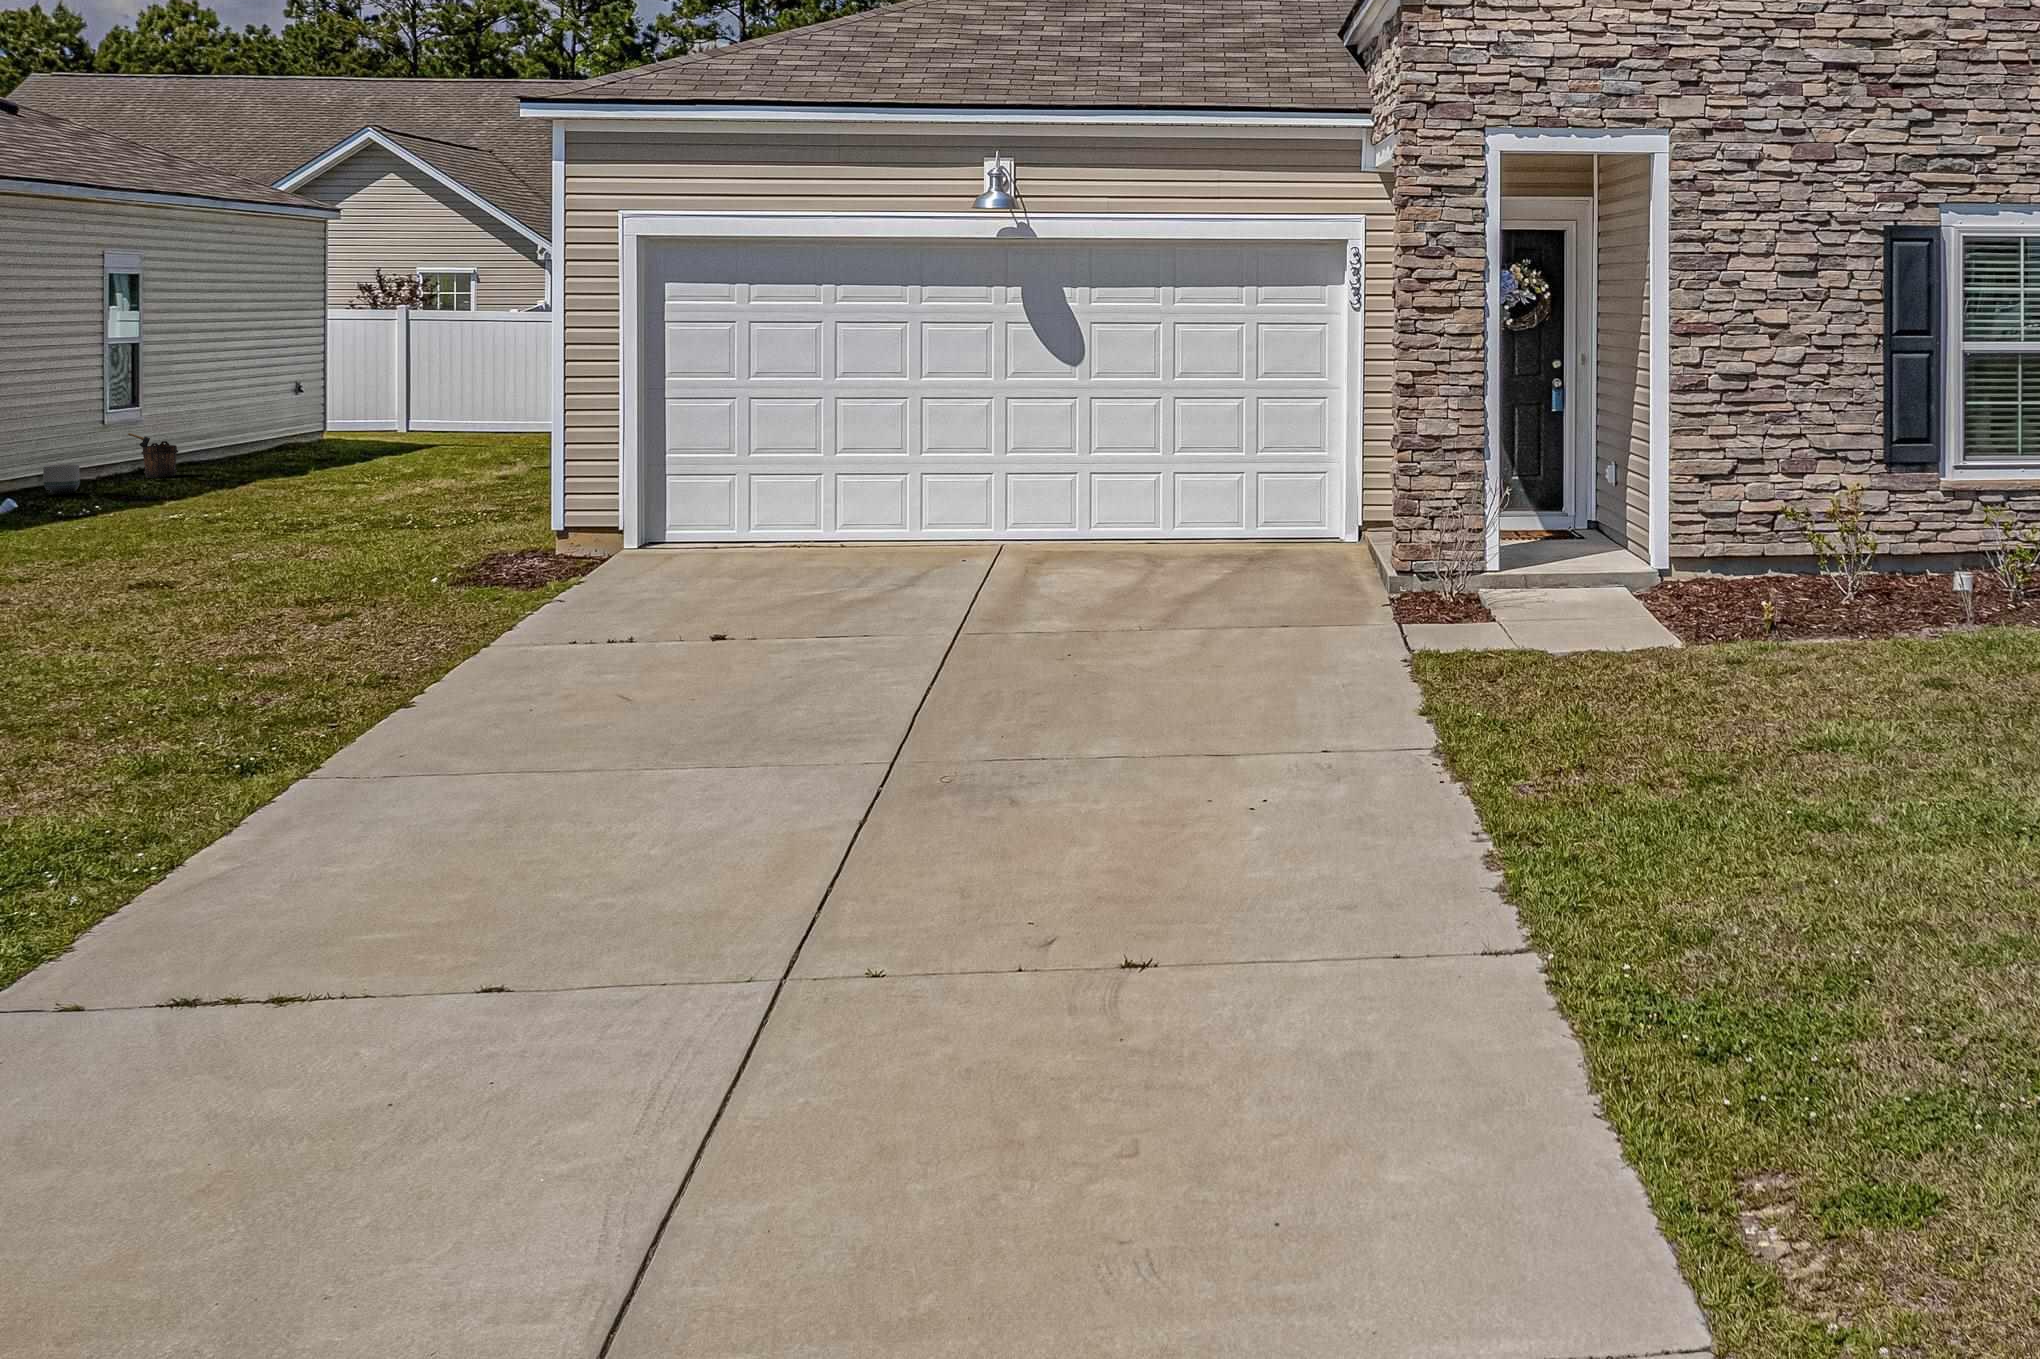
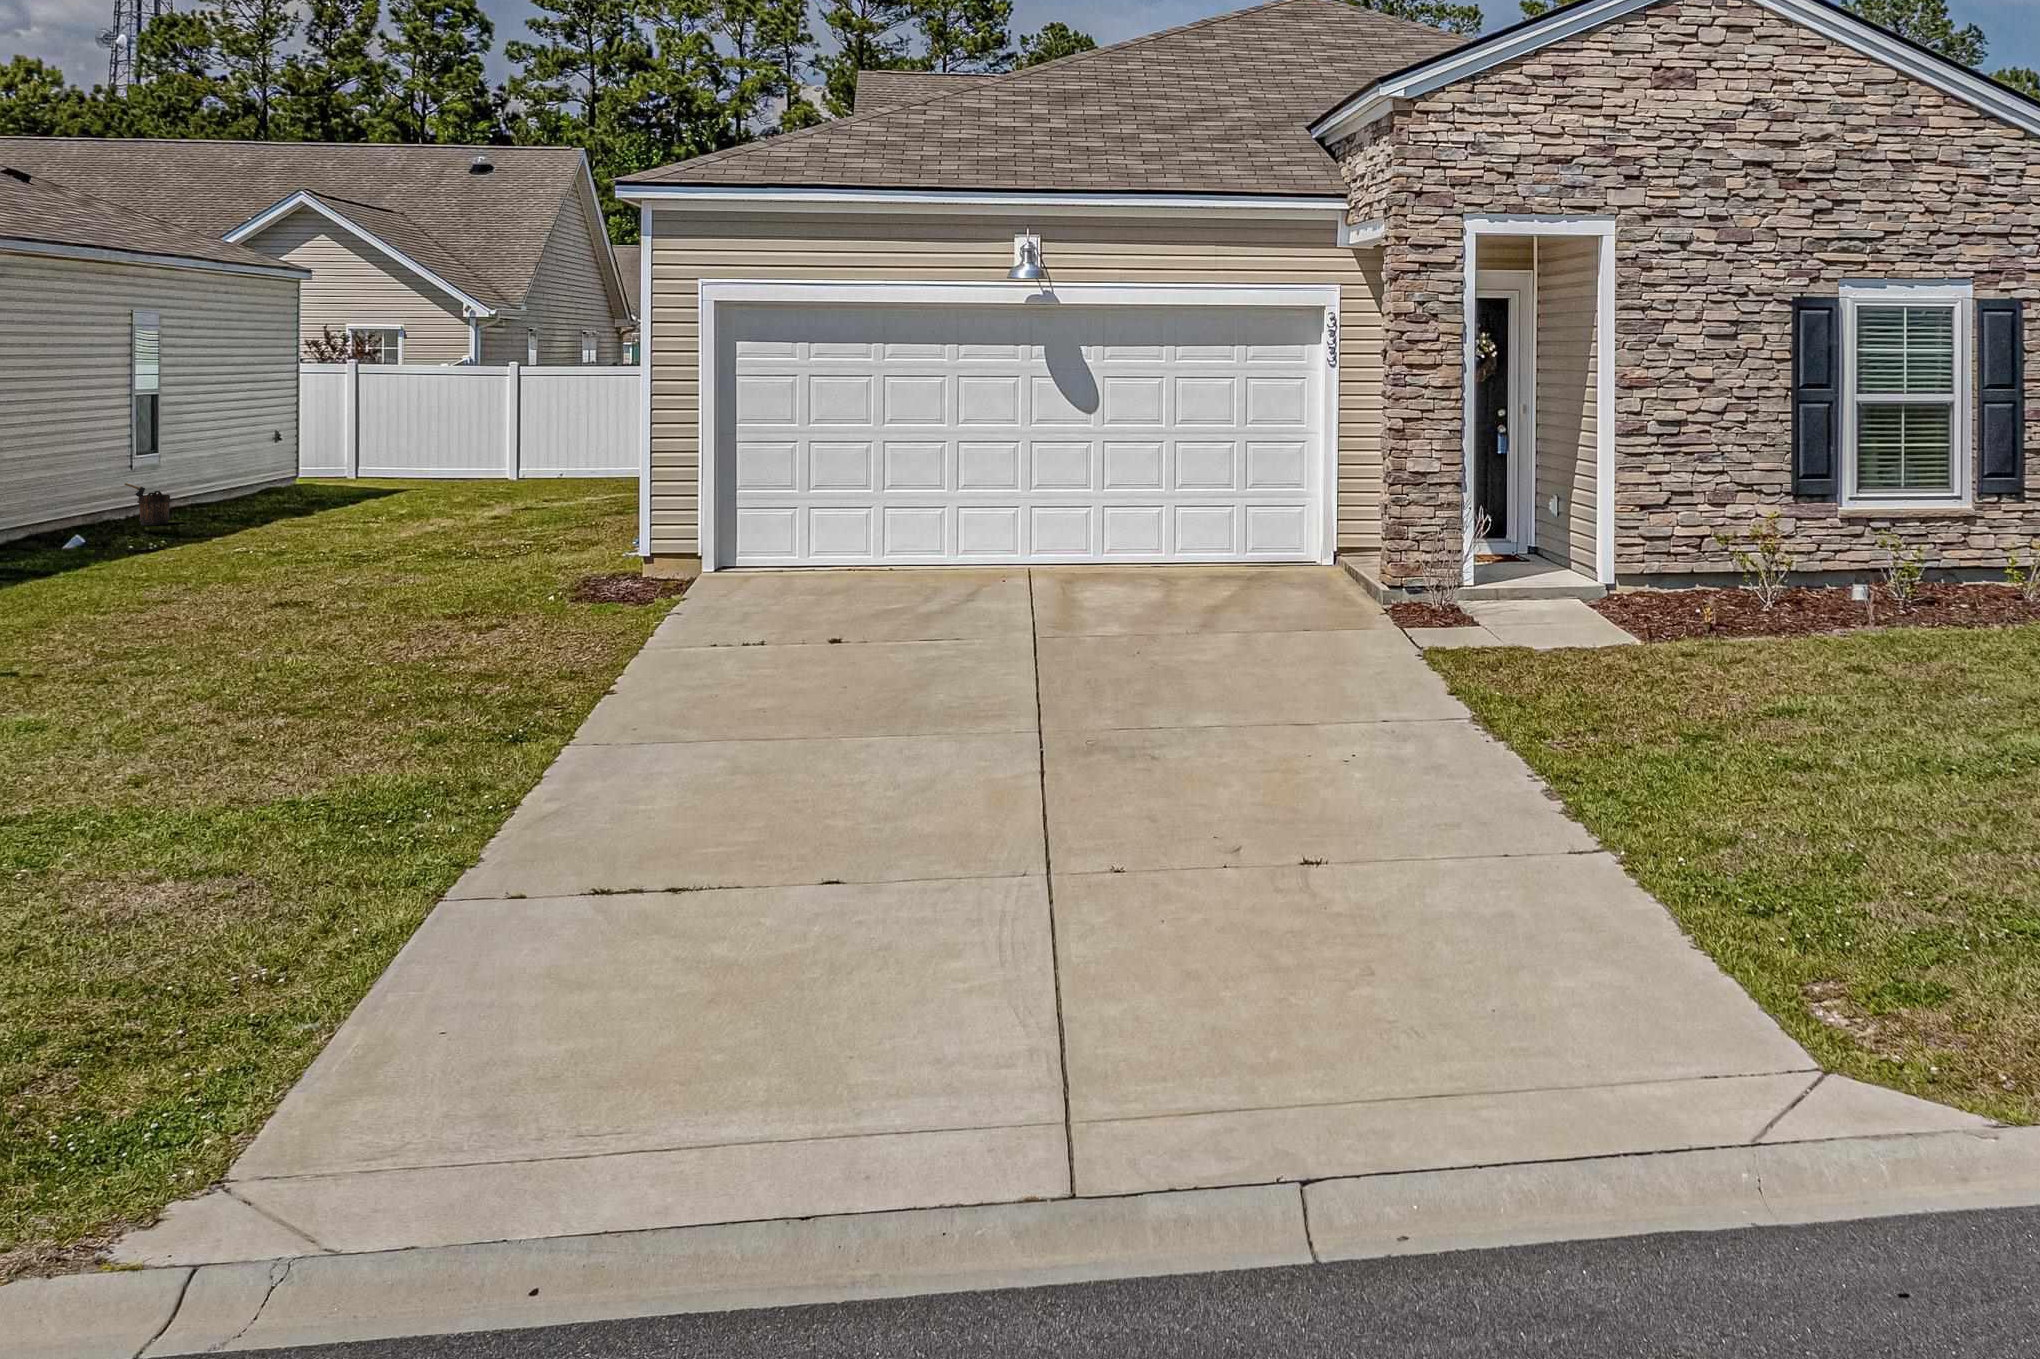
planter: present [43,464,80,494] -> none [63,512,96,540]

